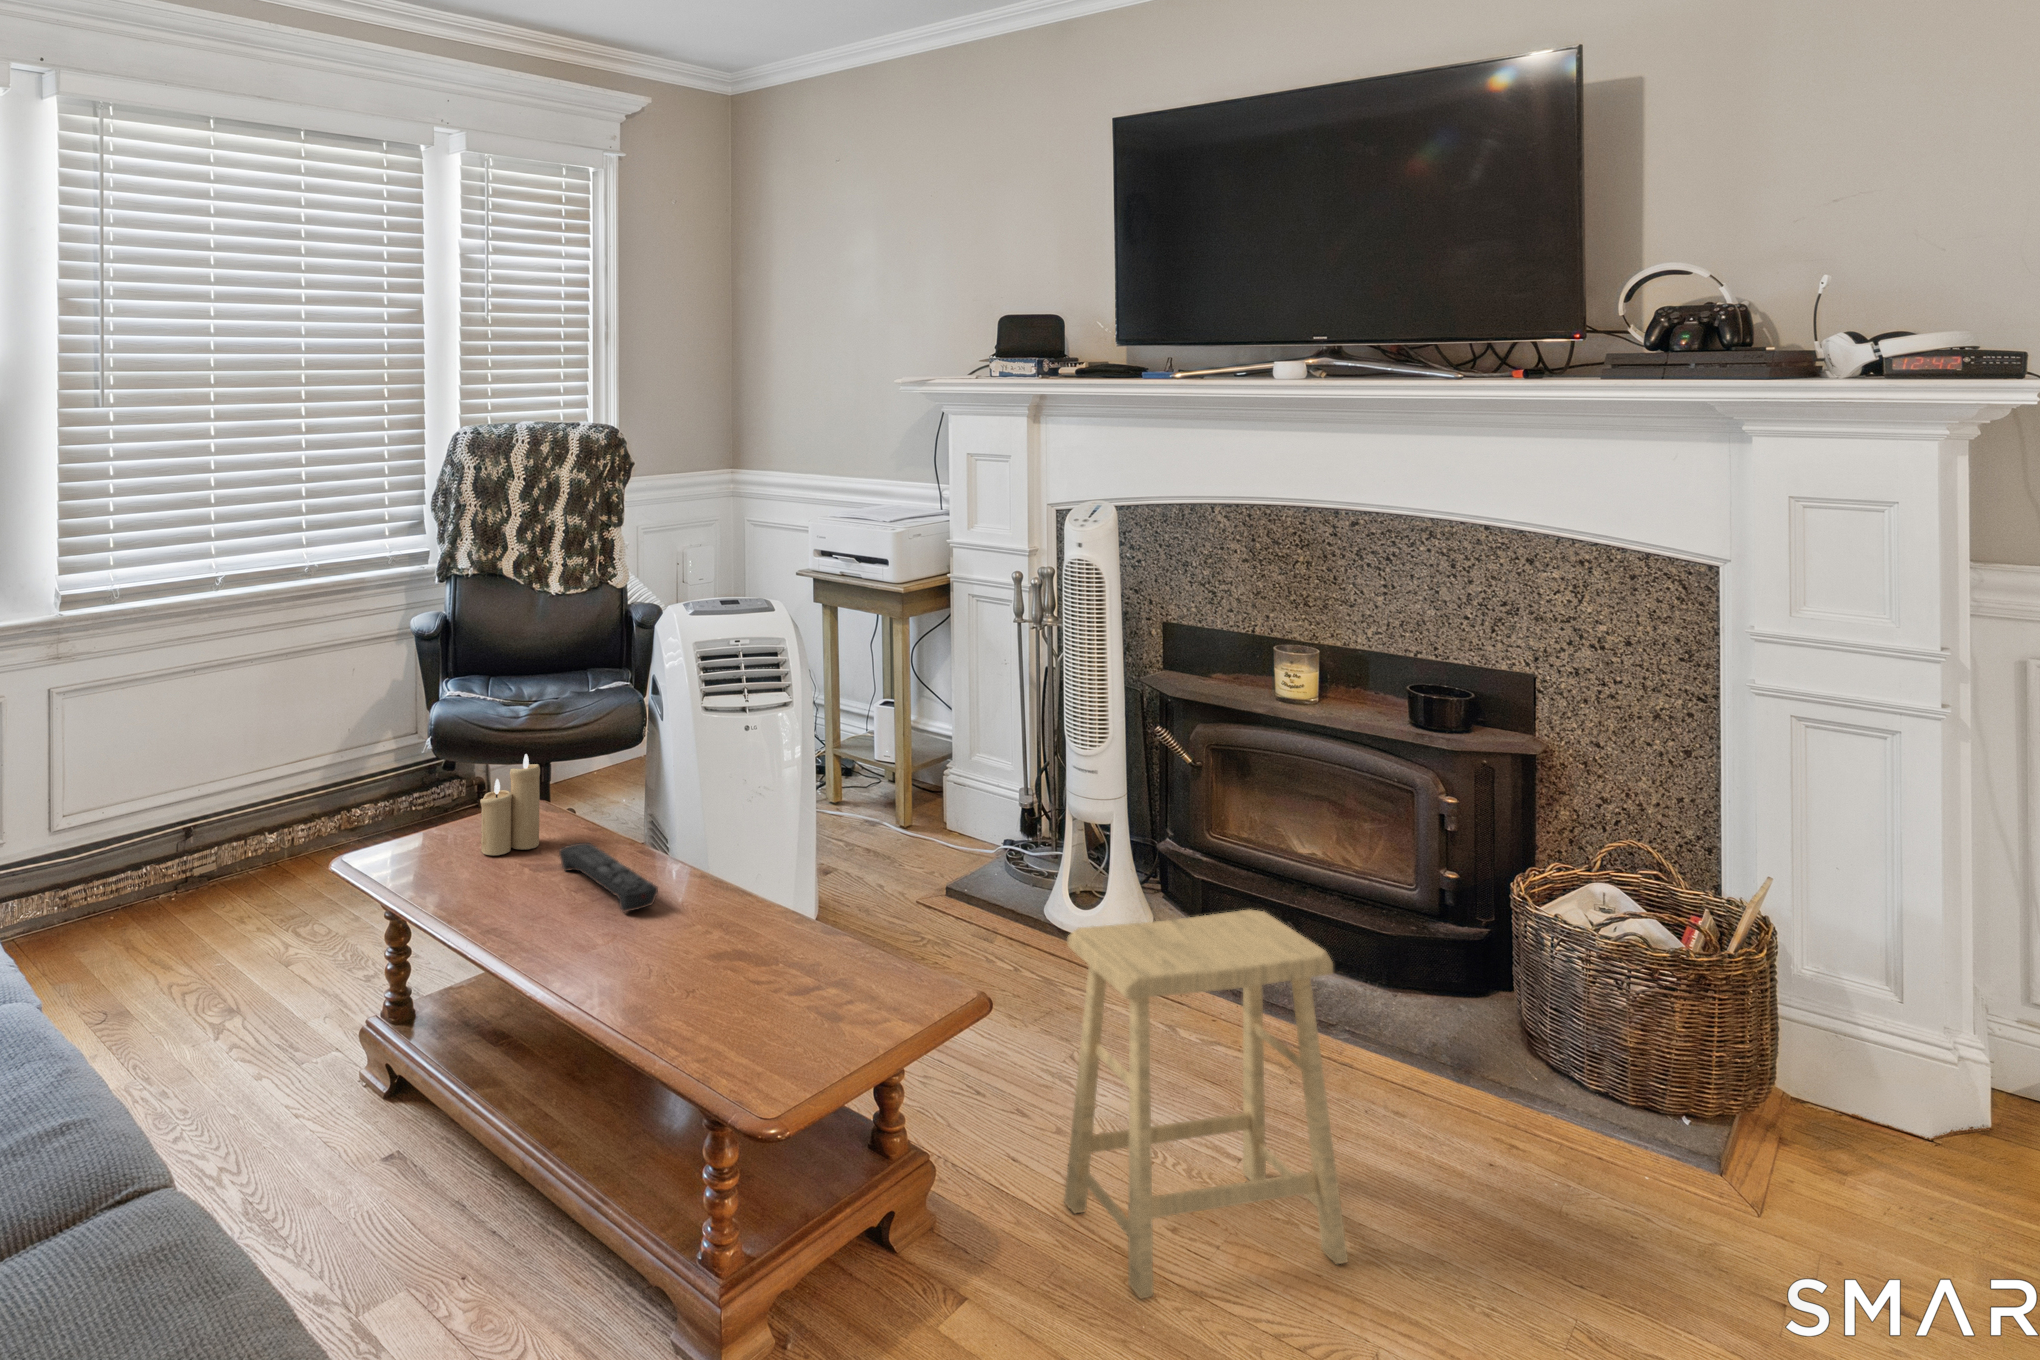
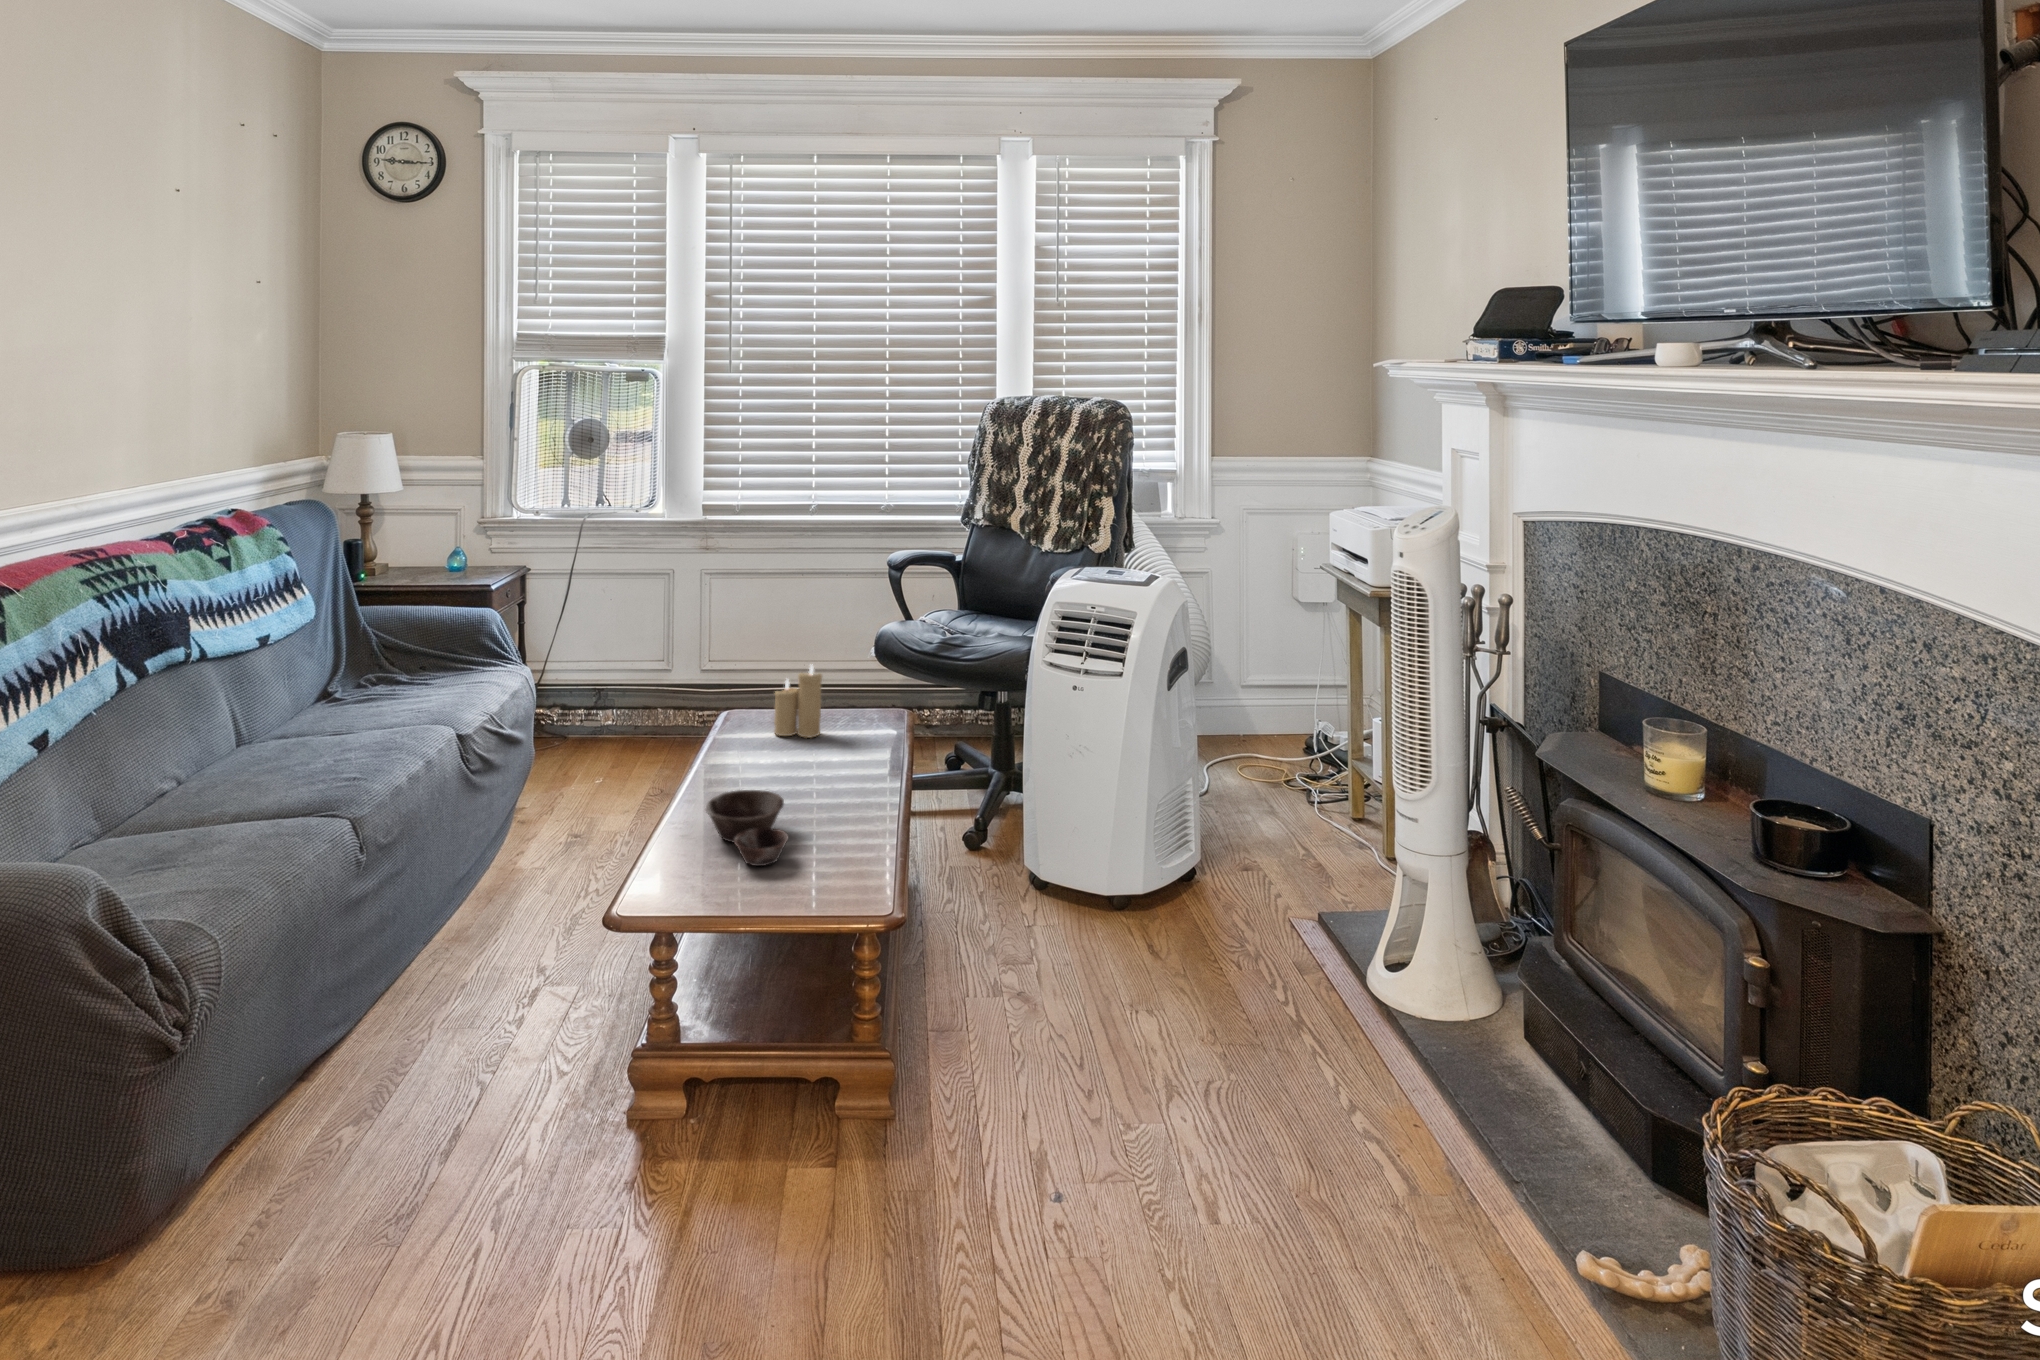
remote control: present [559,843,658,912] -> none [771,739,826,794]
bowl: none [634,904,792,990] -> present [706,790,788,866]
footstool: present [1064,910,1348,1298] -> none [928,900,1182,1305]

